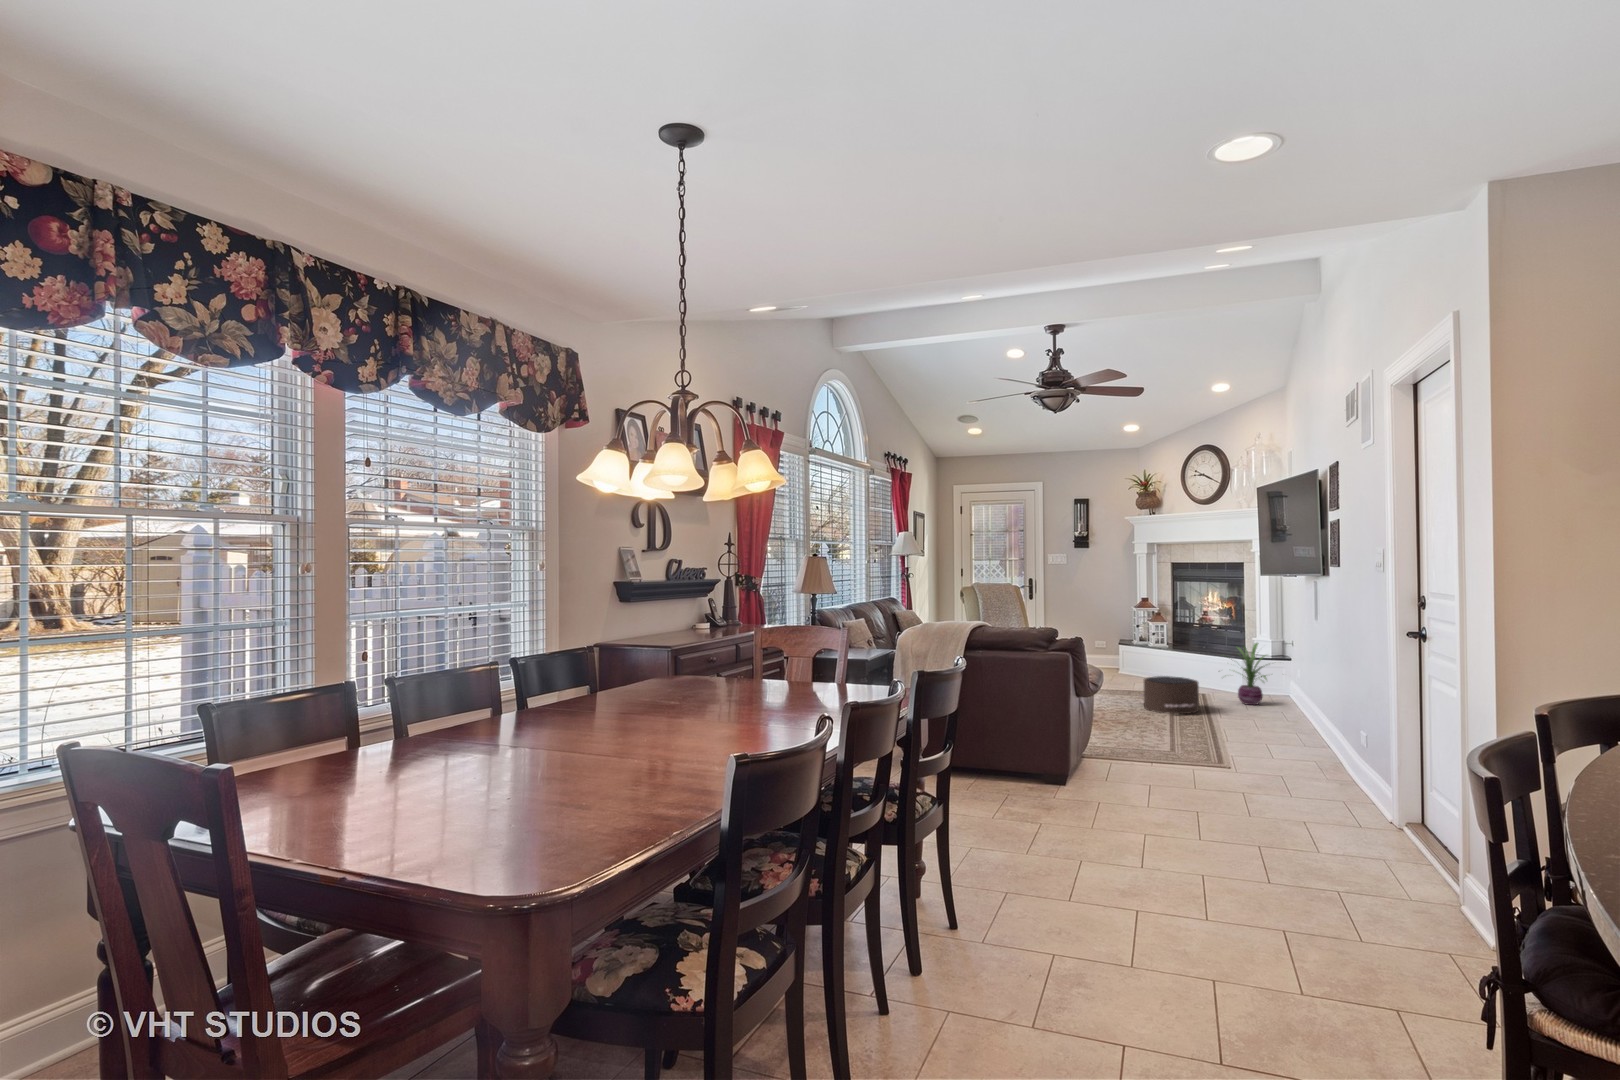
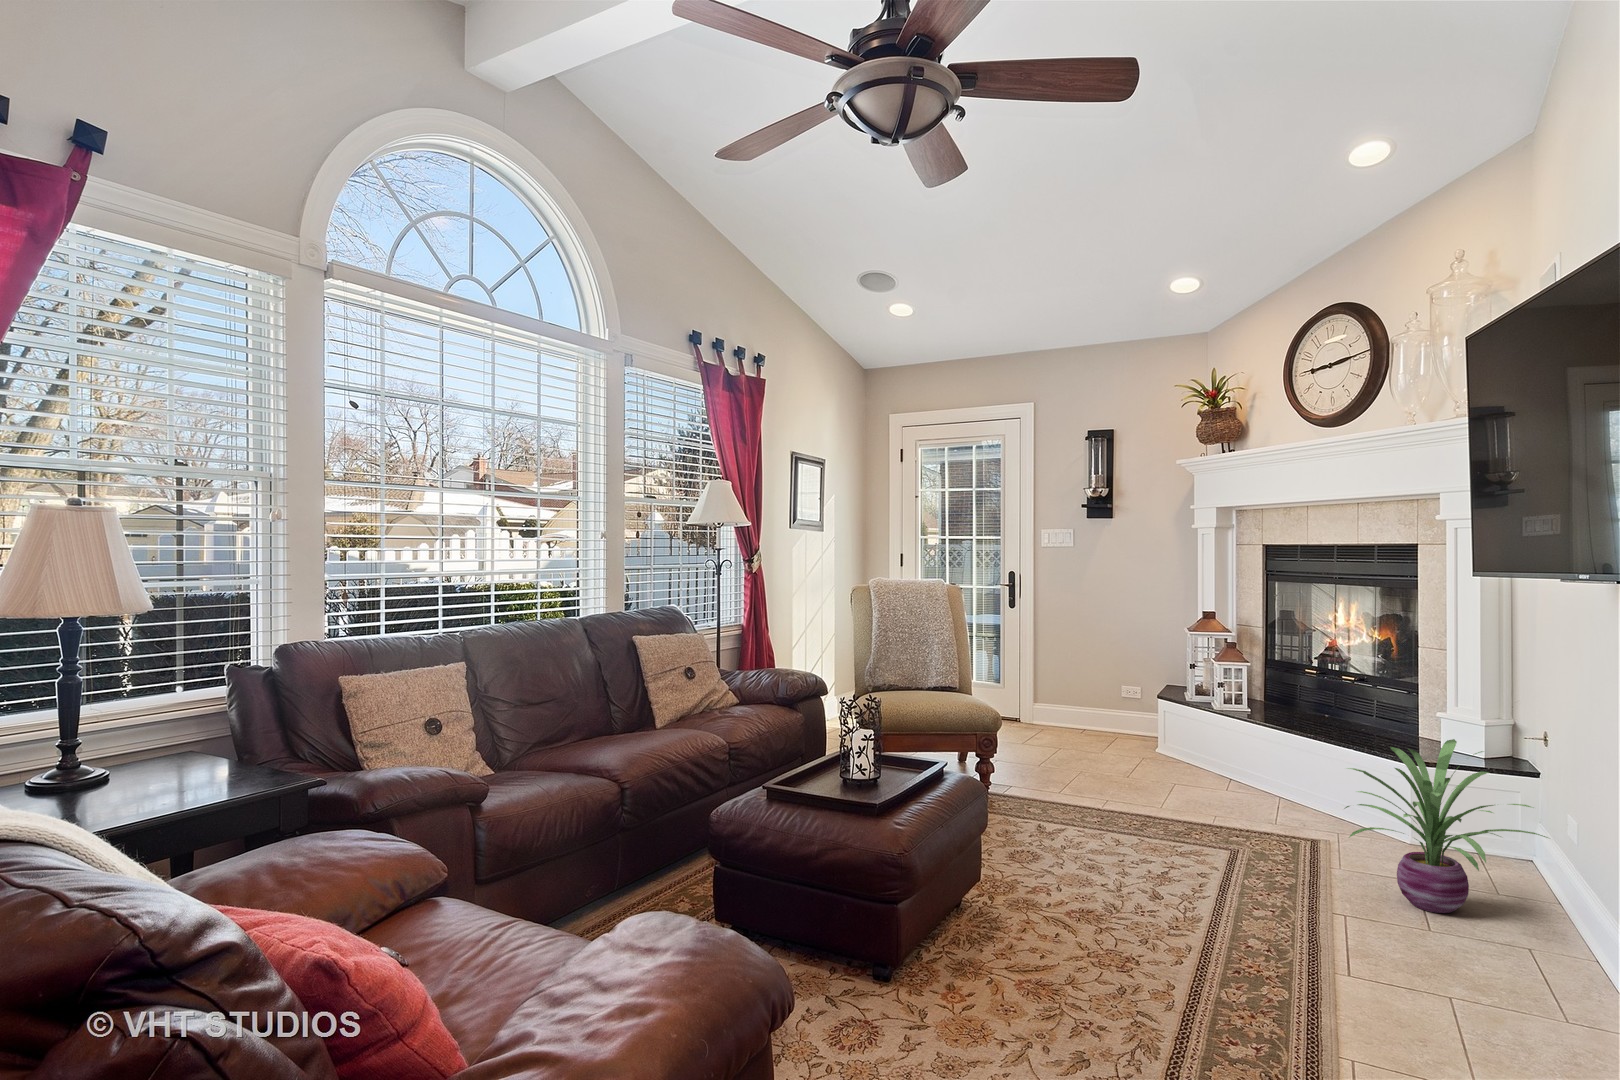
pouf: present [1140,676,1199,714] -> none [1120,823,1279,952]

